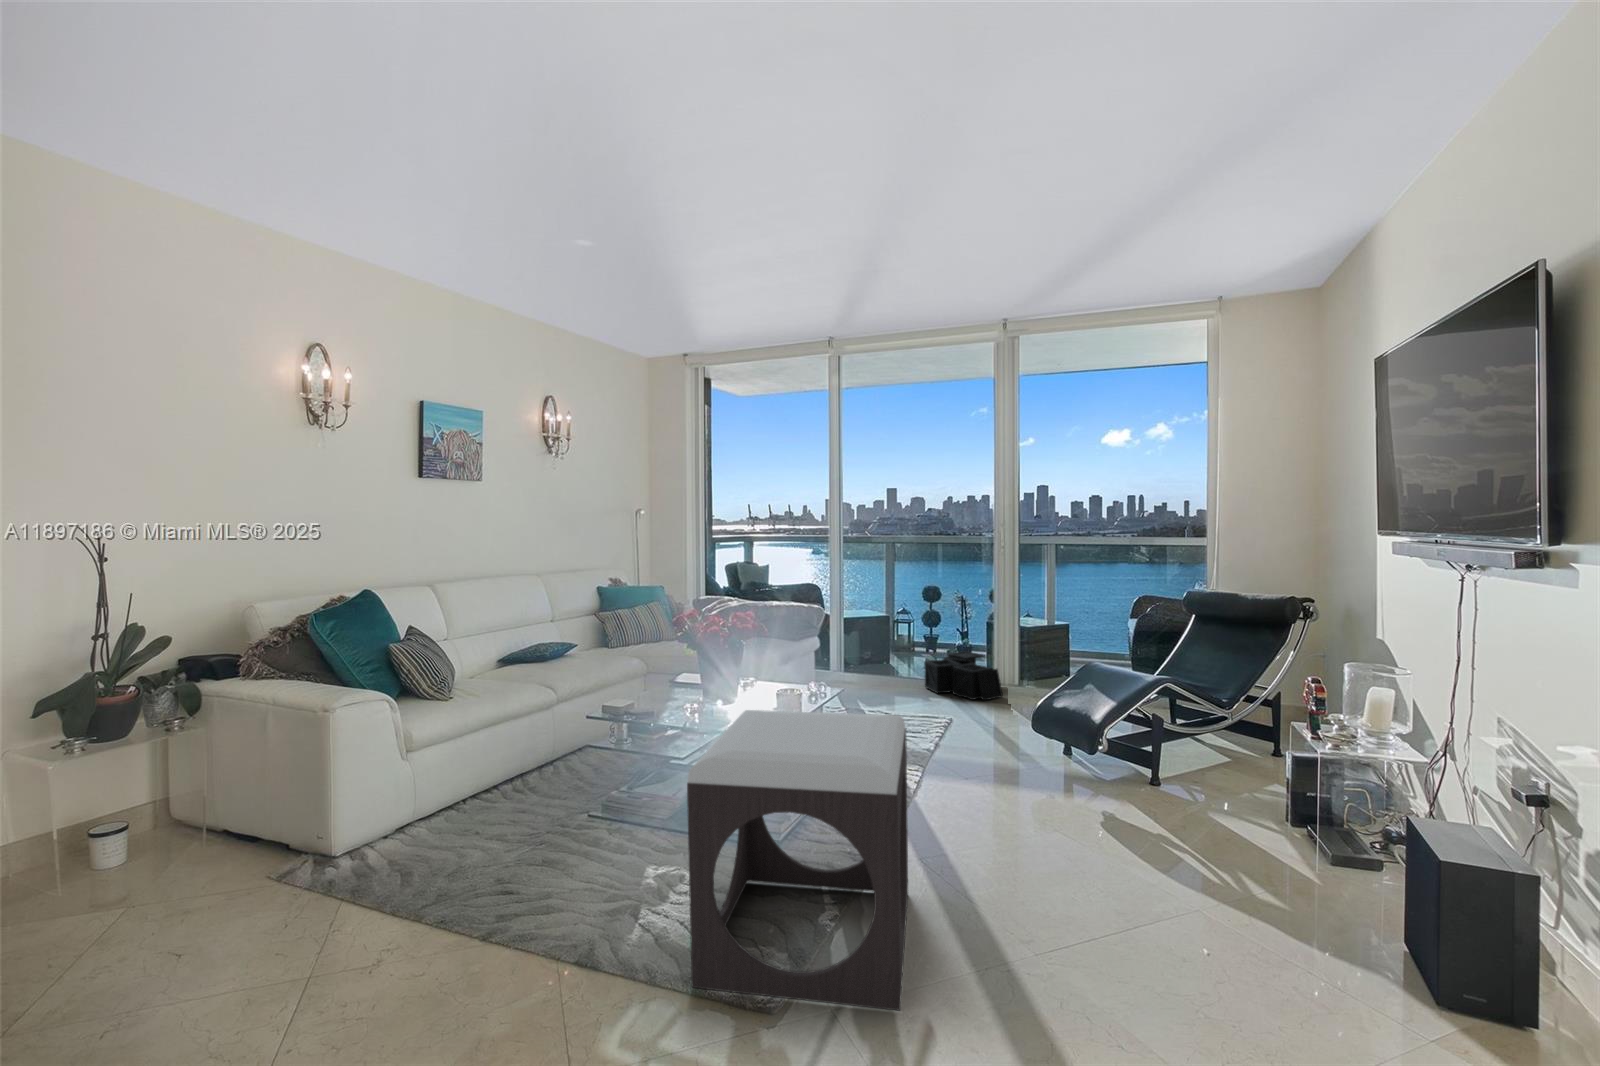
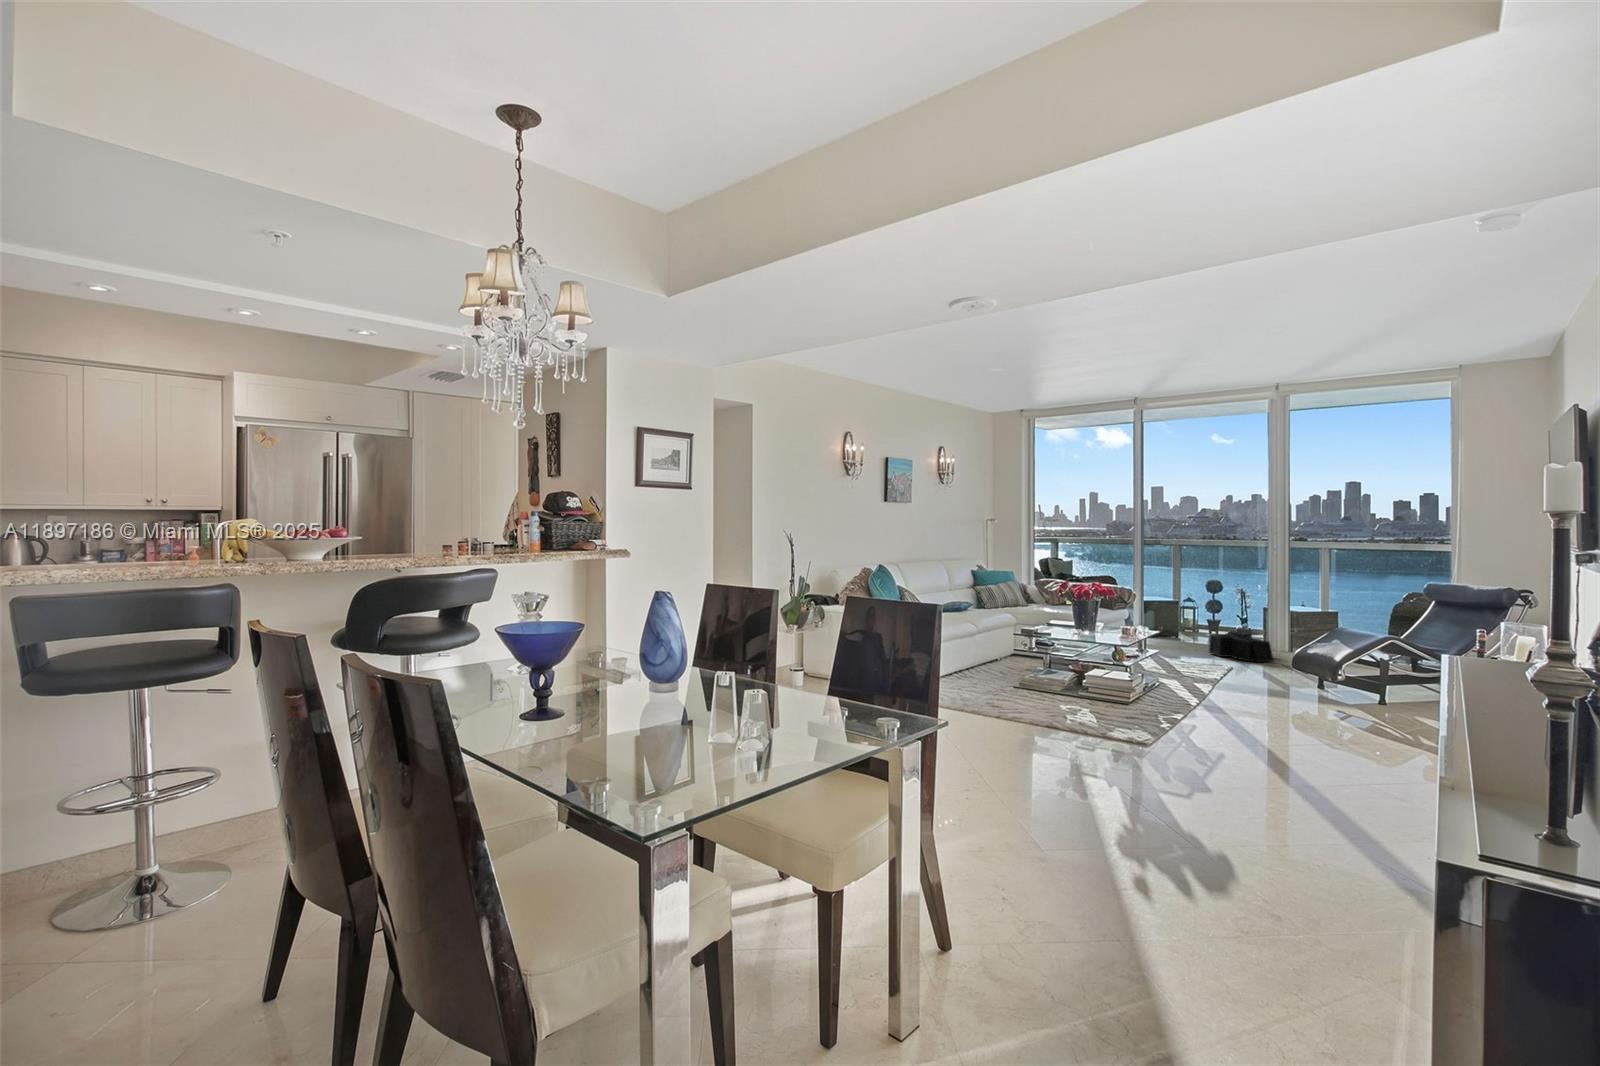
footstool: present [687,710,908,1011] -> none [1106,623,1210,744]

